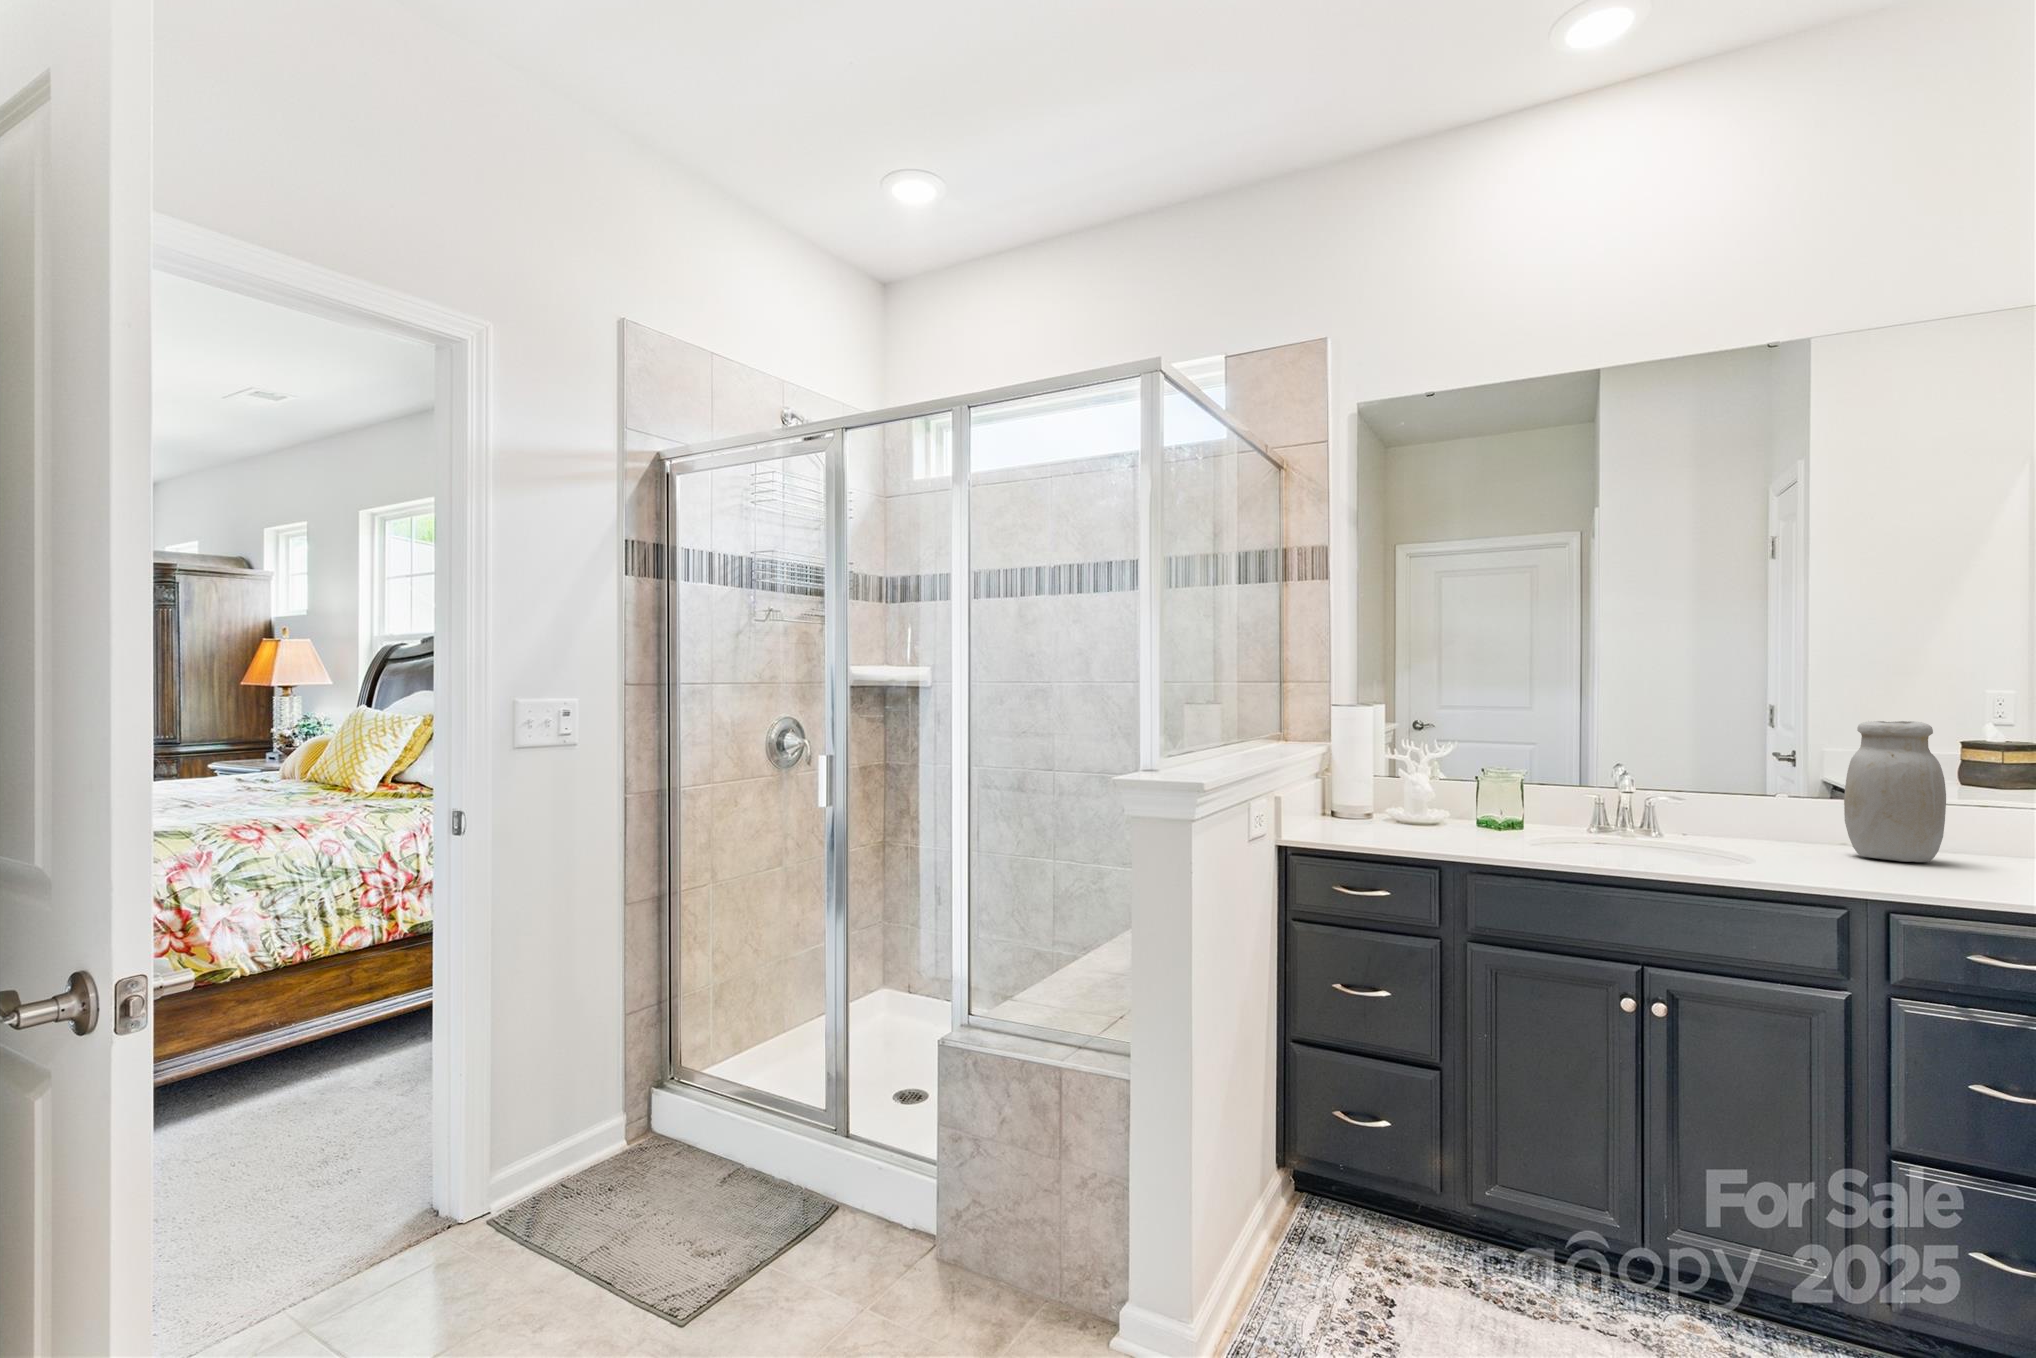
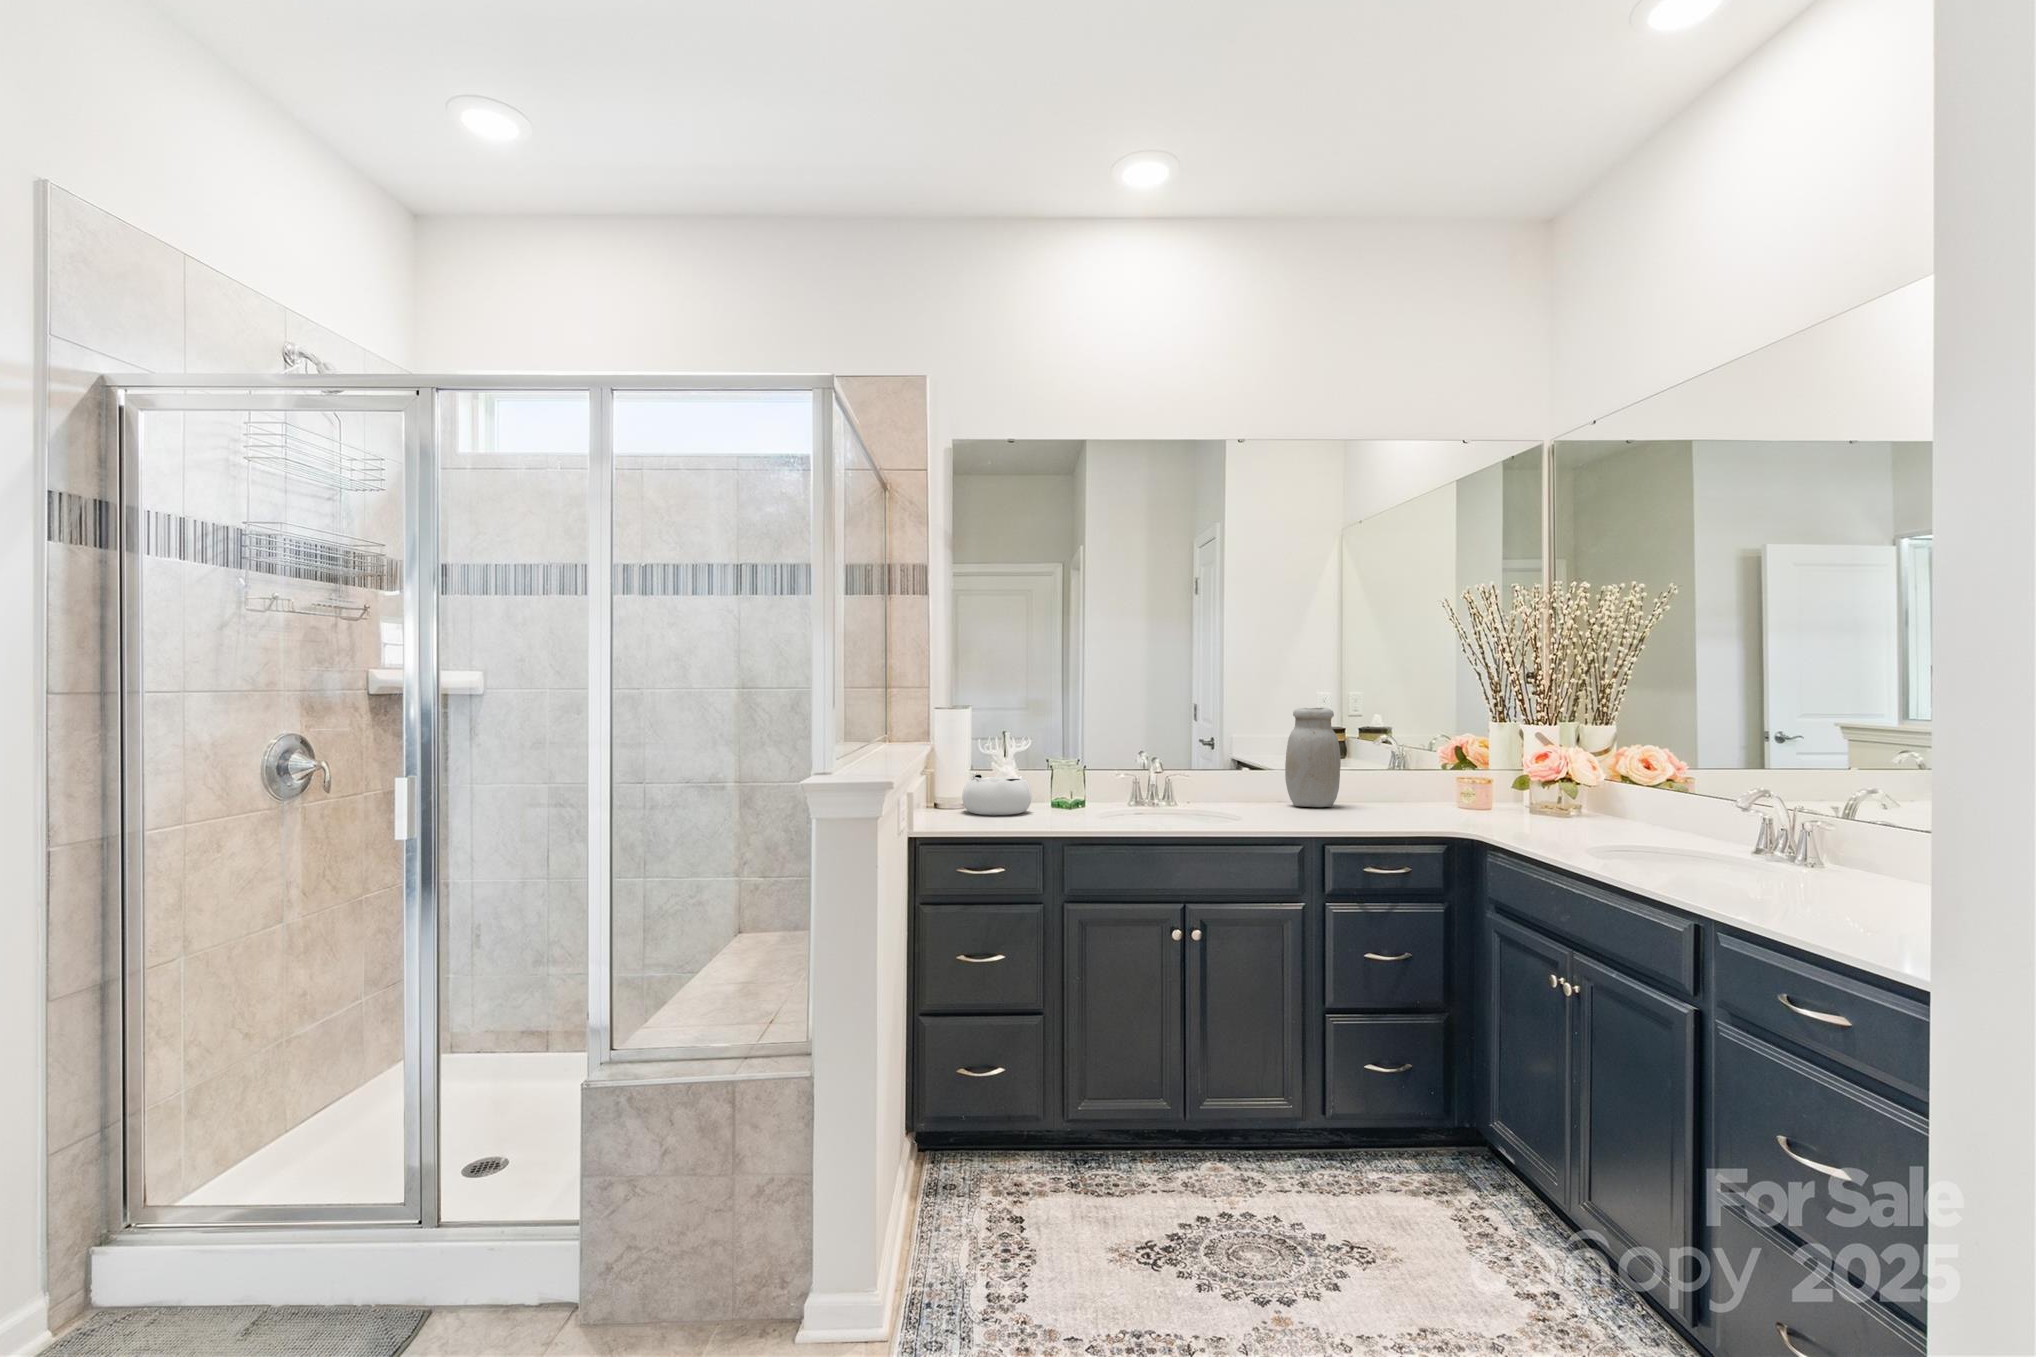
decorative bowl: none [1366,782,1451,832] -> present [962,772,1032,815]

